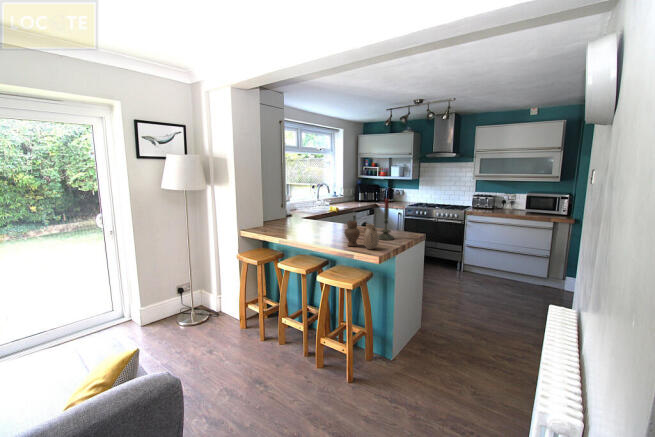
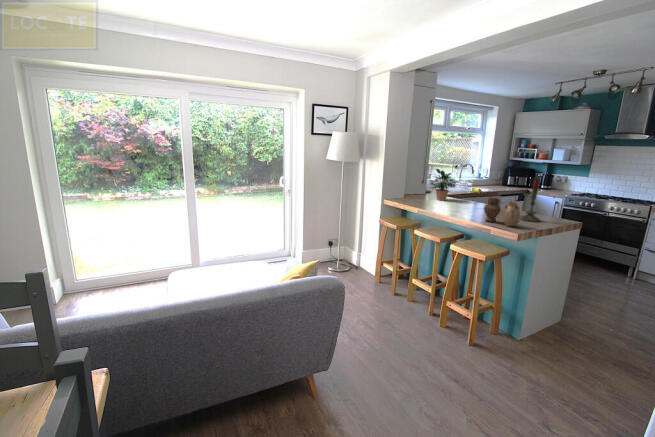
potted plant: none [286,192,321,225] -> present [429,169,461,200]

